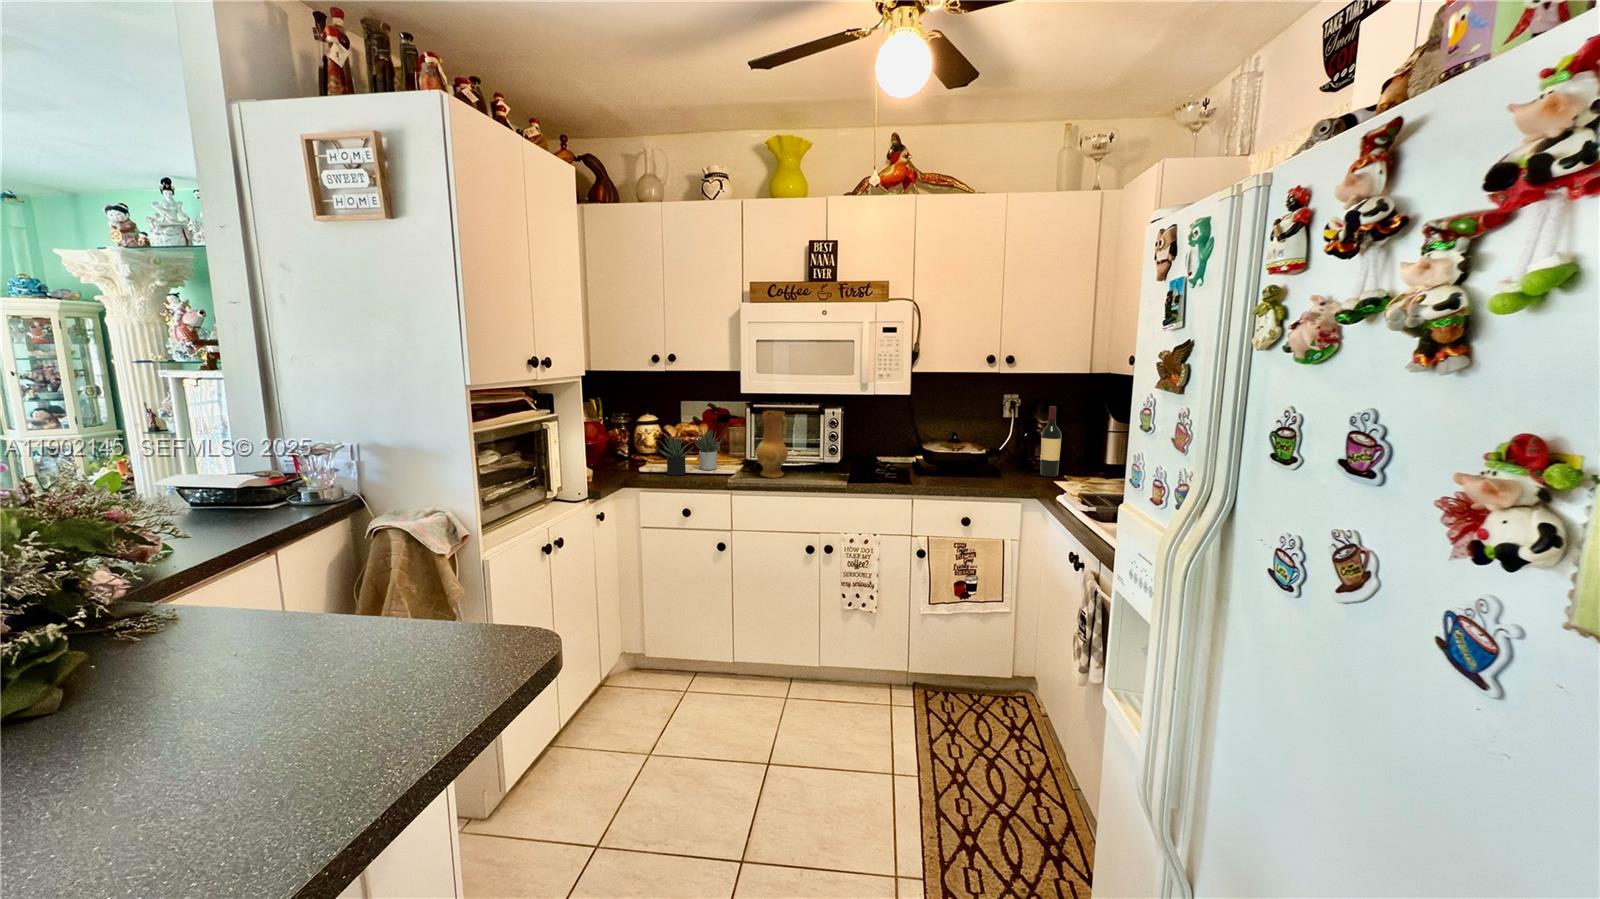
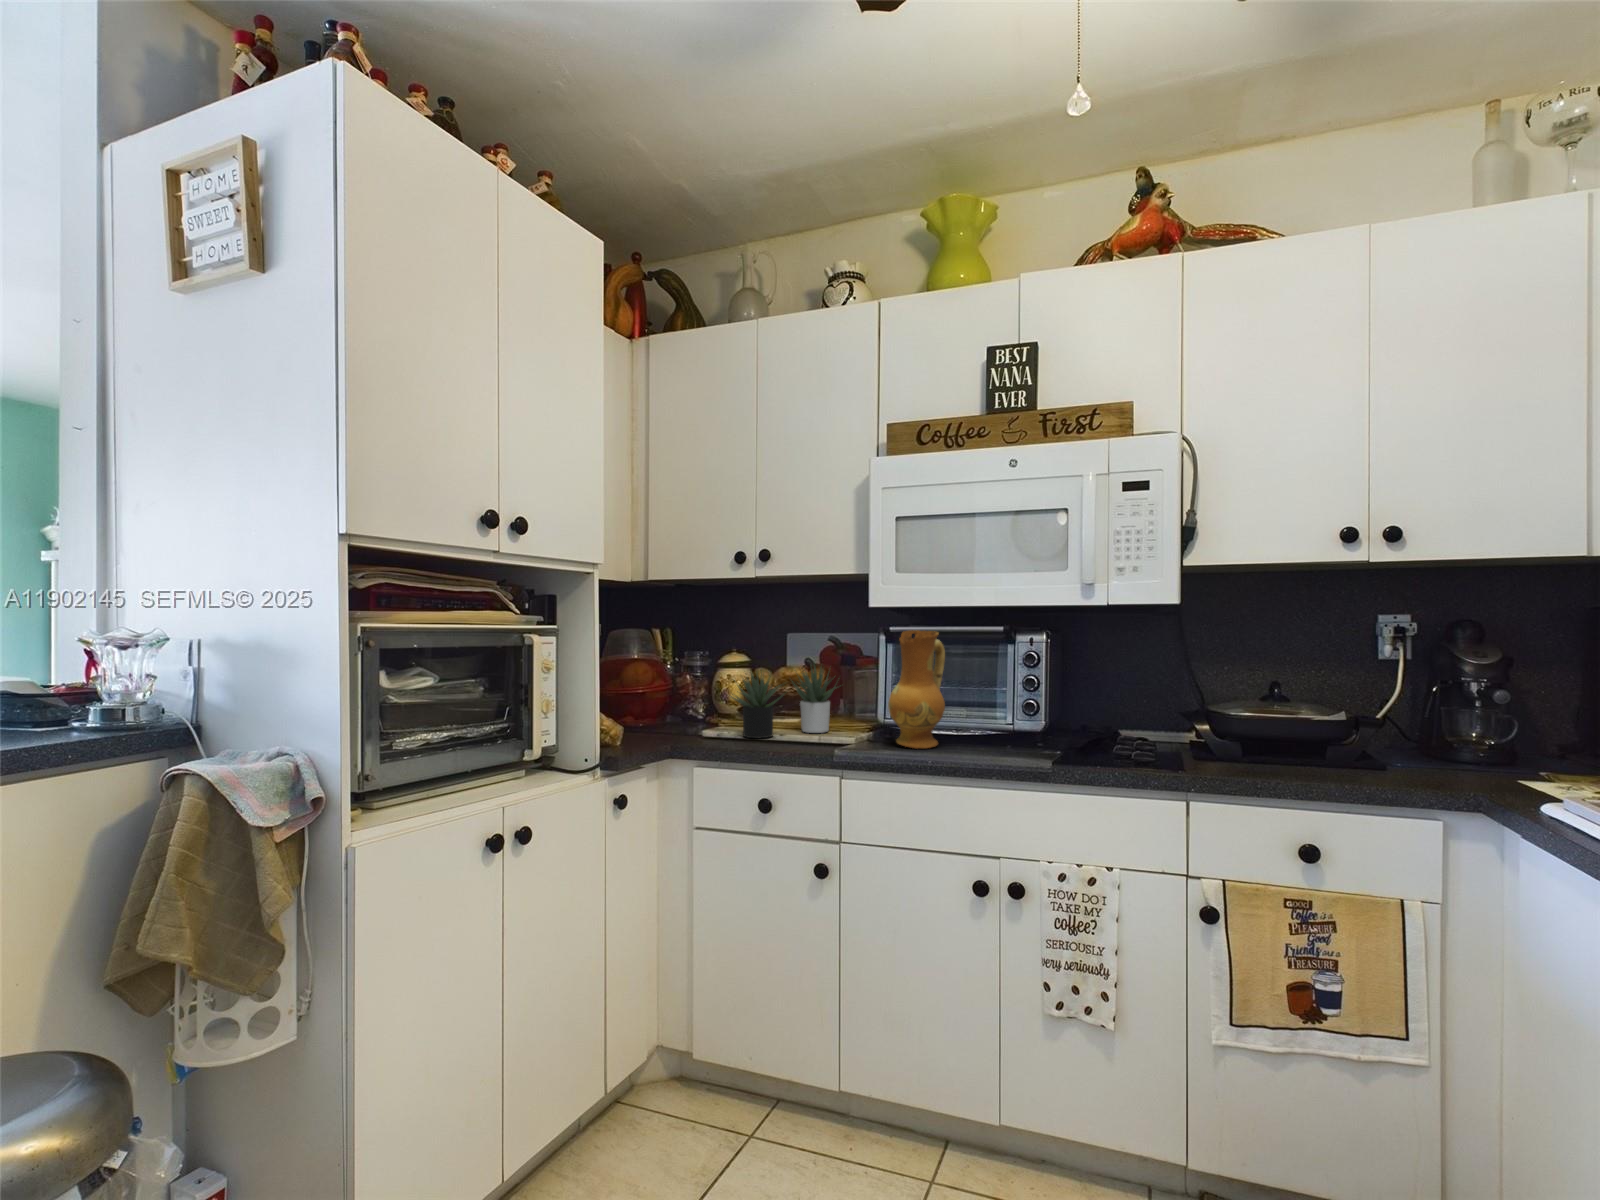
wine bottle: present [1041,406,1062,477] -> none [1478,624,1529,773]

